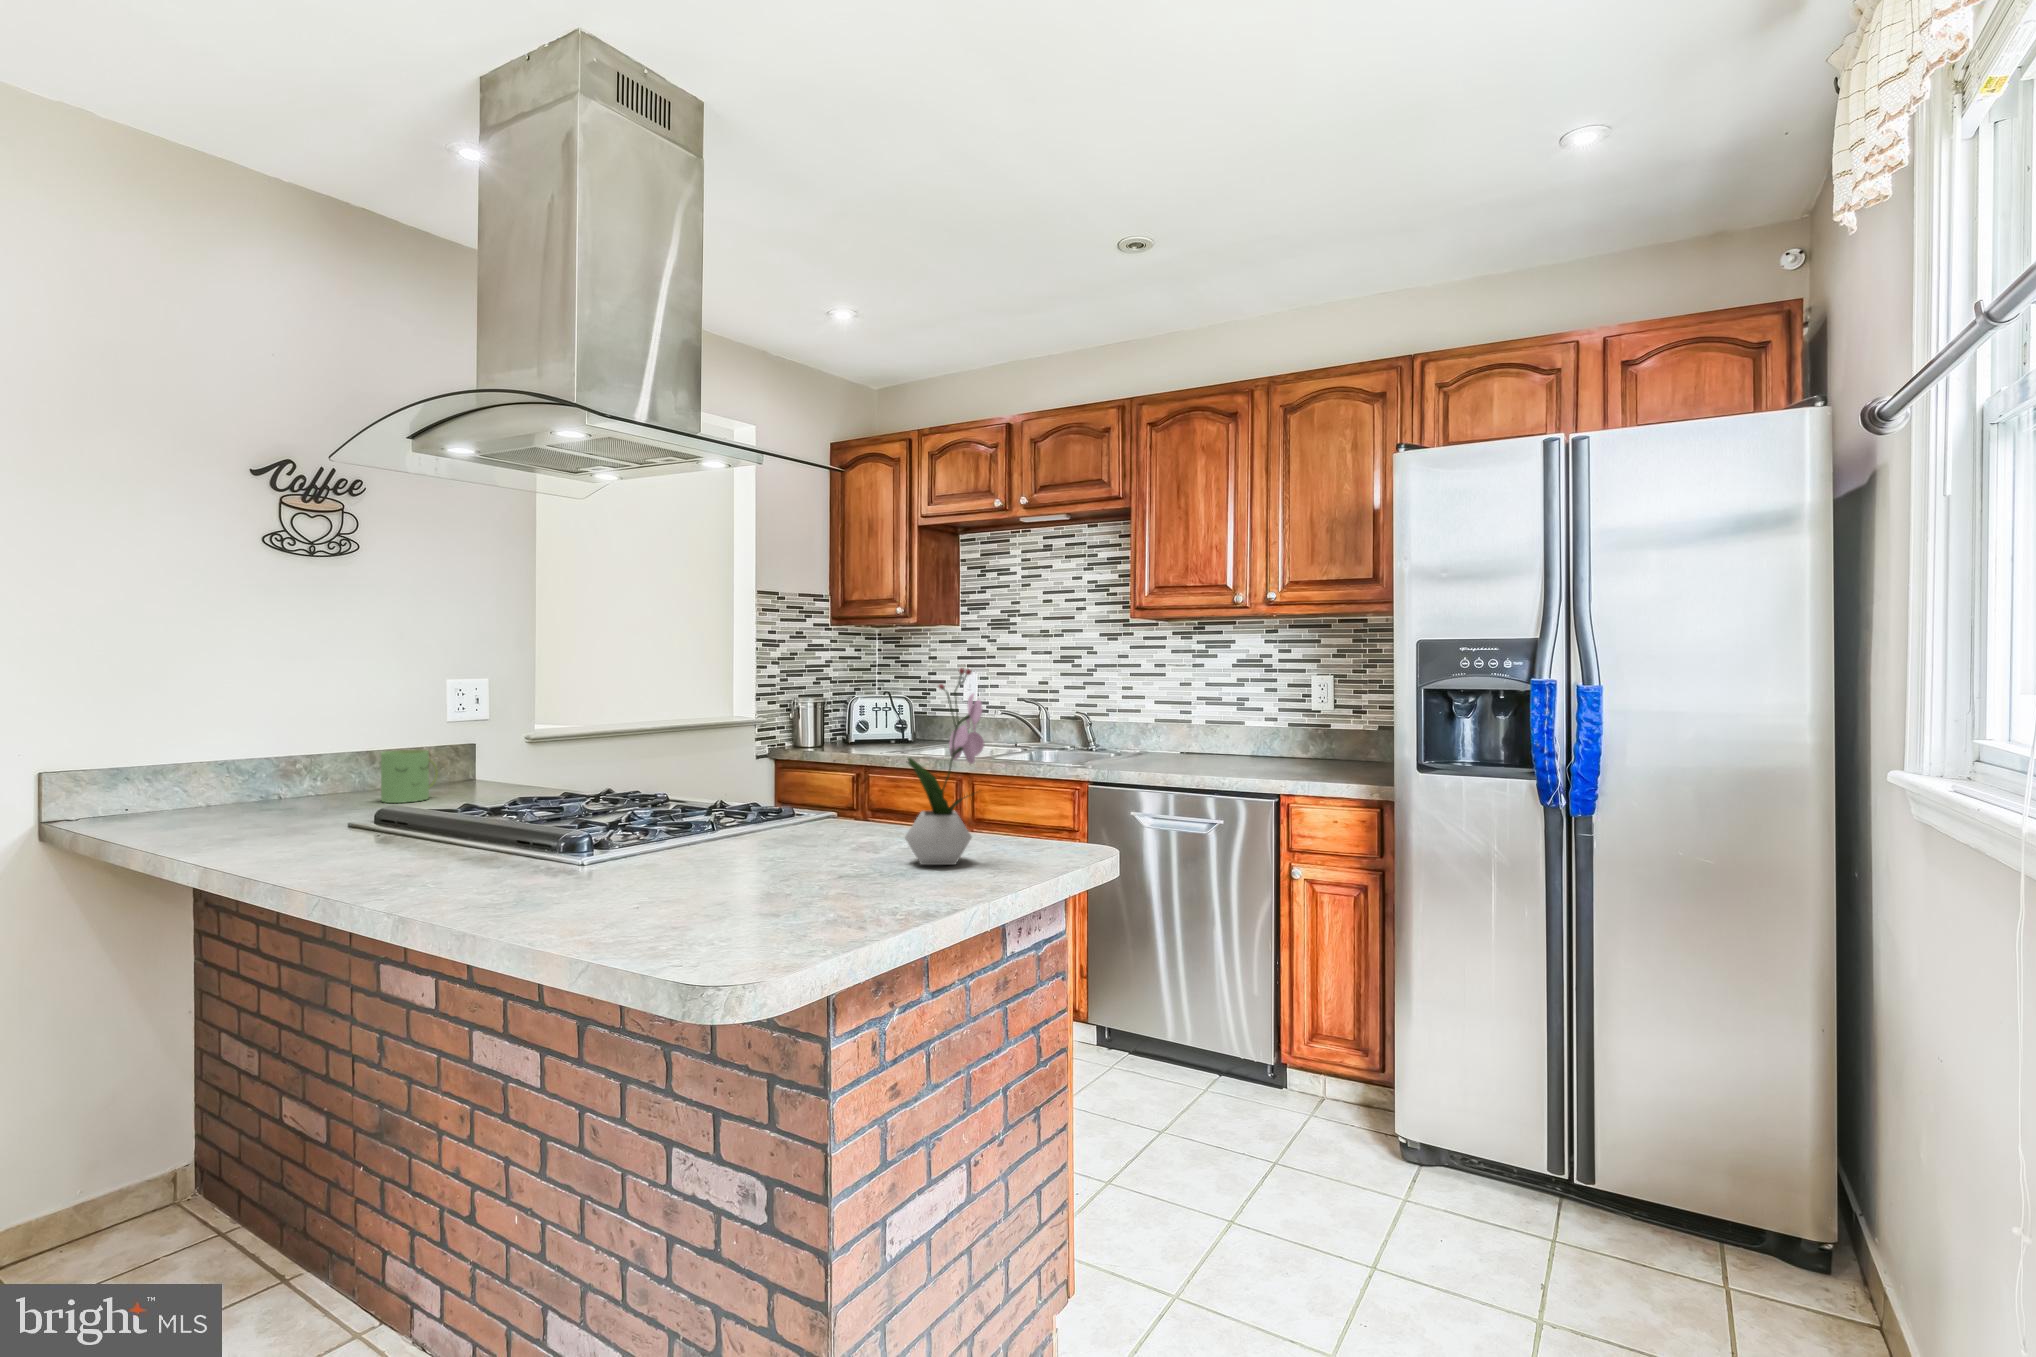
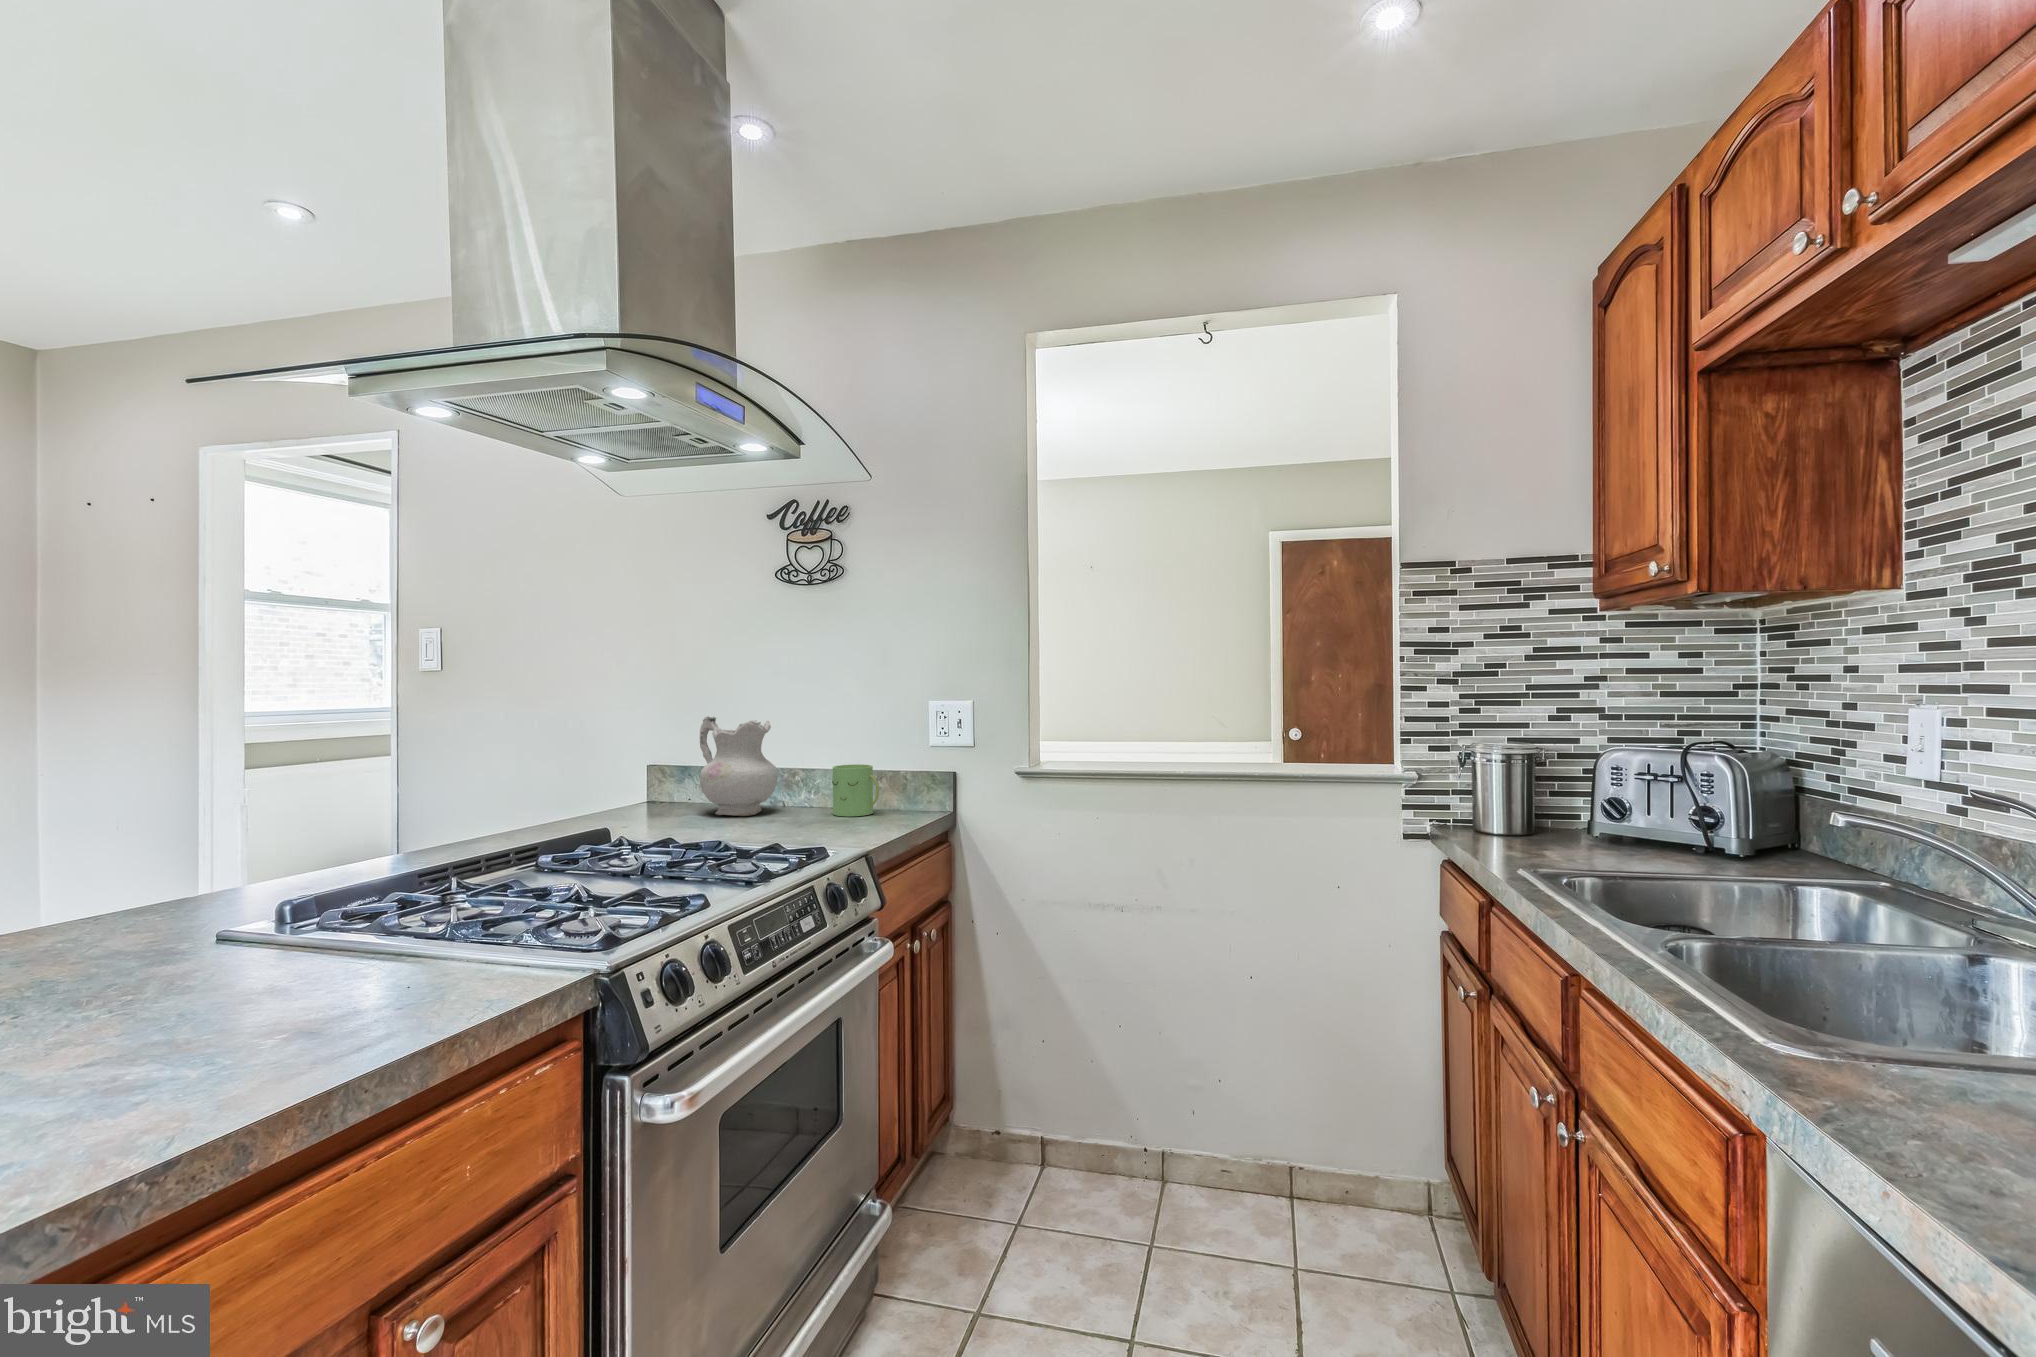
flower arrangement: present [905,668,984,865] -> none [151,681,336,1077]
ceramic pitcher: none [211,708,336,822] -> present [700,717,778,816]

